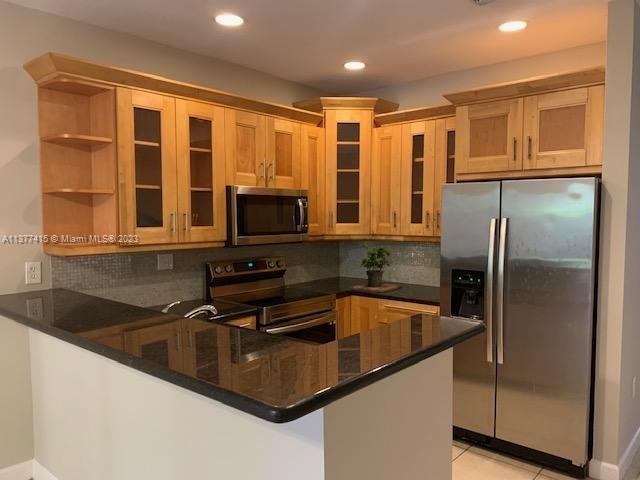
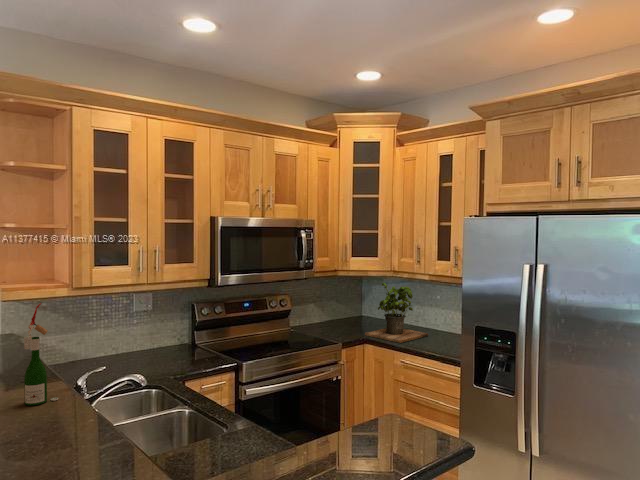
wine bottle: none [138,242,165,322] -> present [24,303,58,406]

